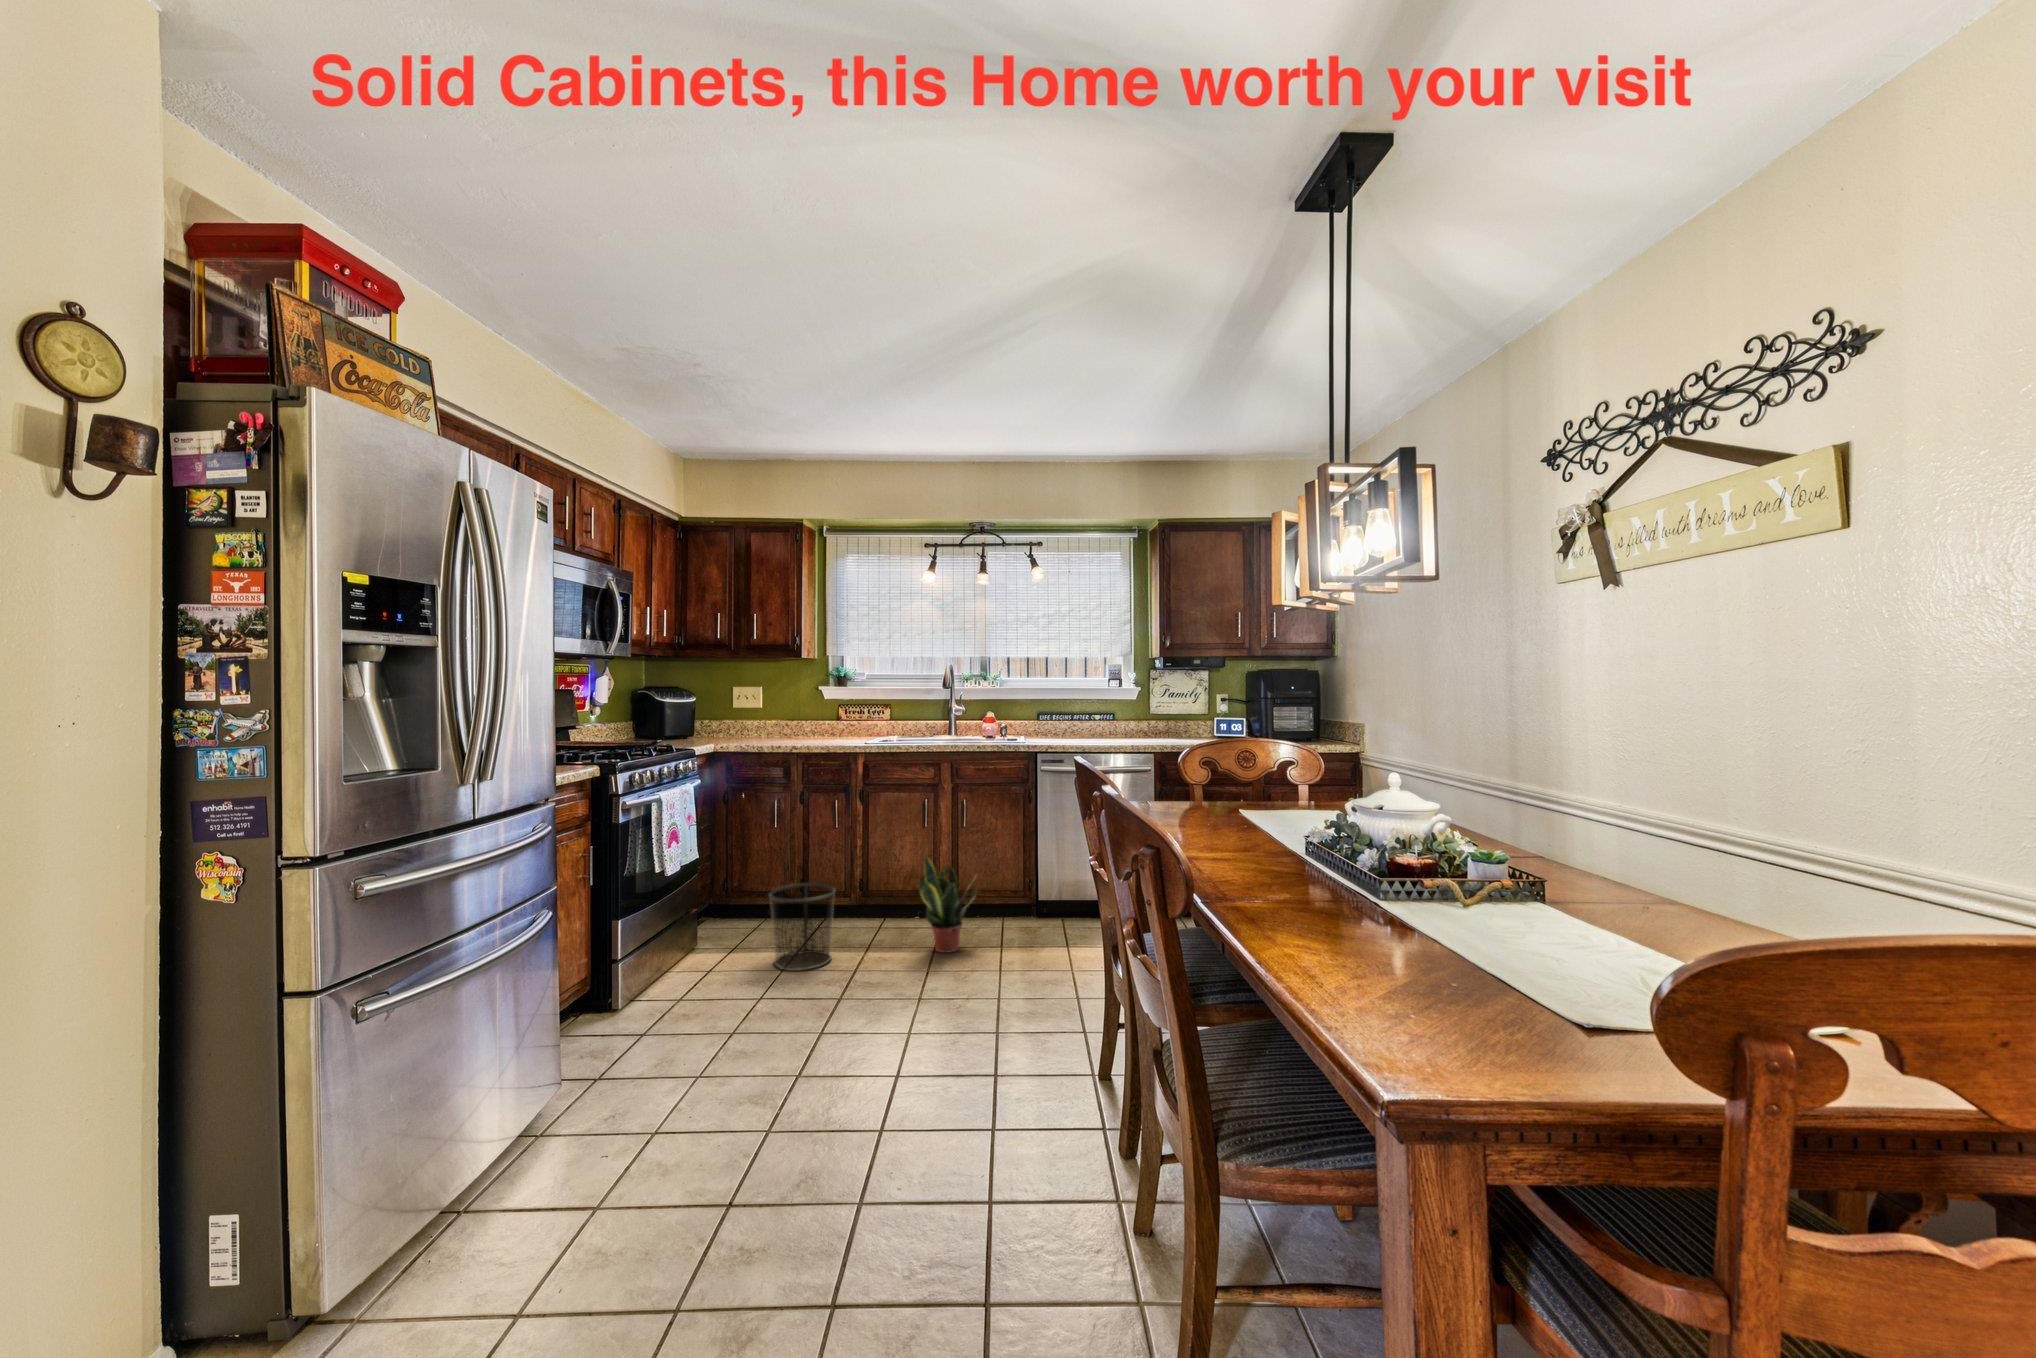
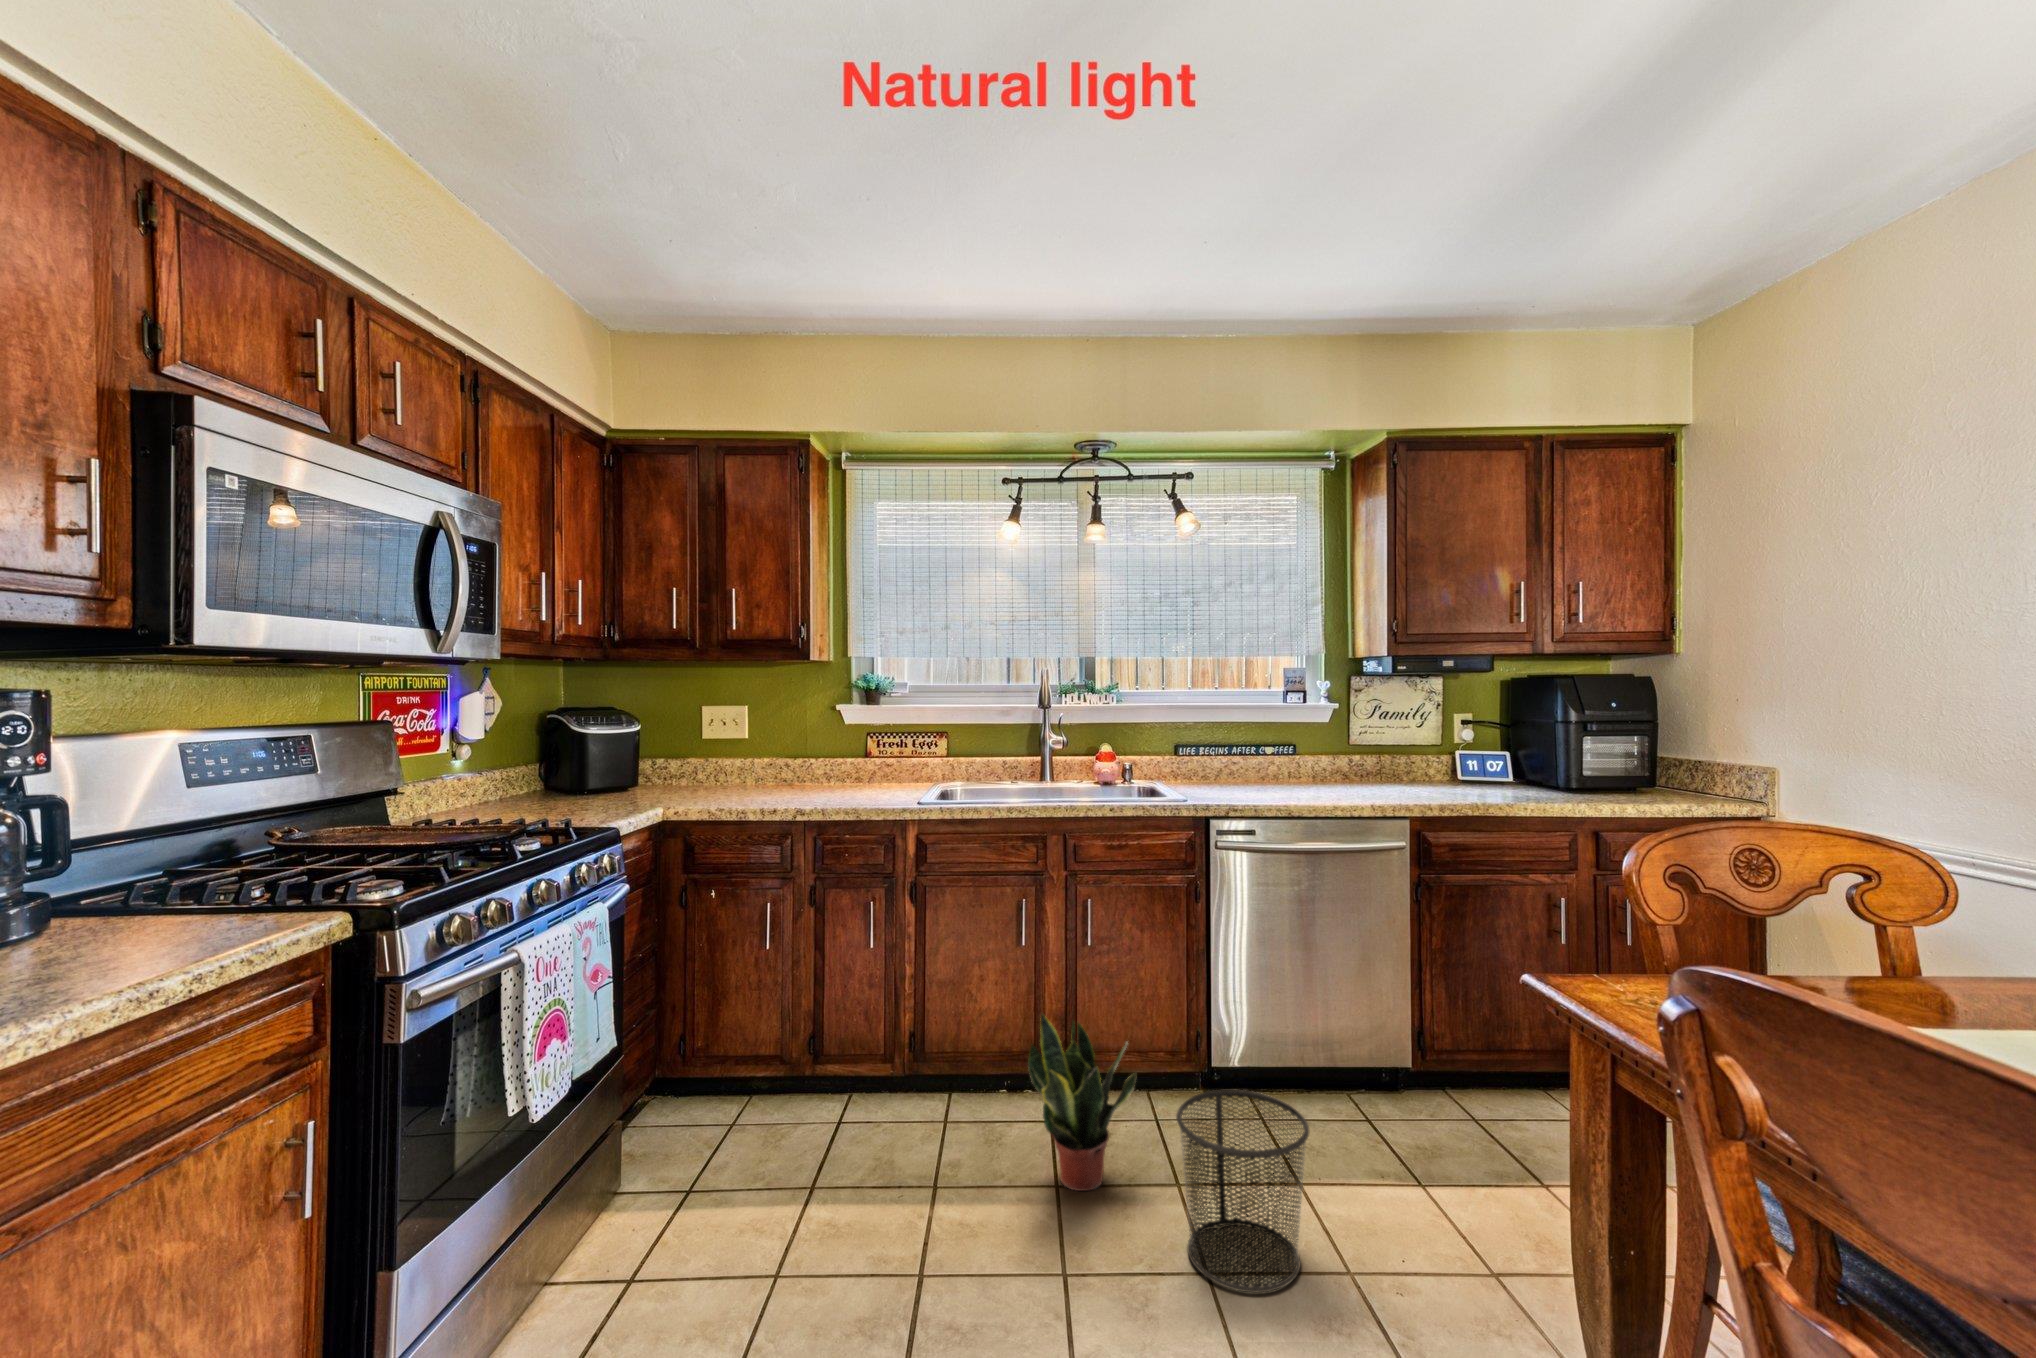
waste bin: present [769,883,836,971] -> present [1176,1090,1310,1293]

